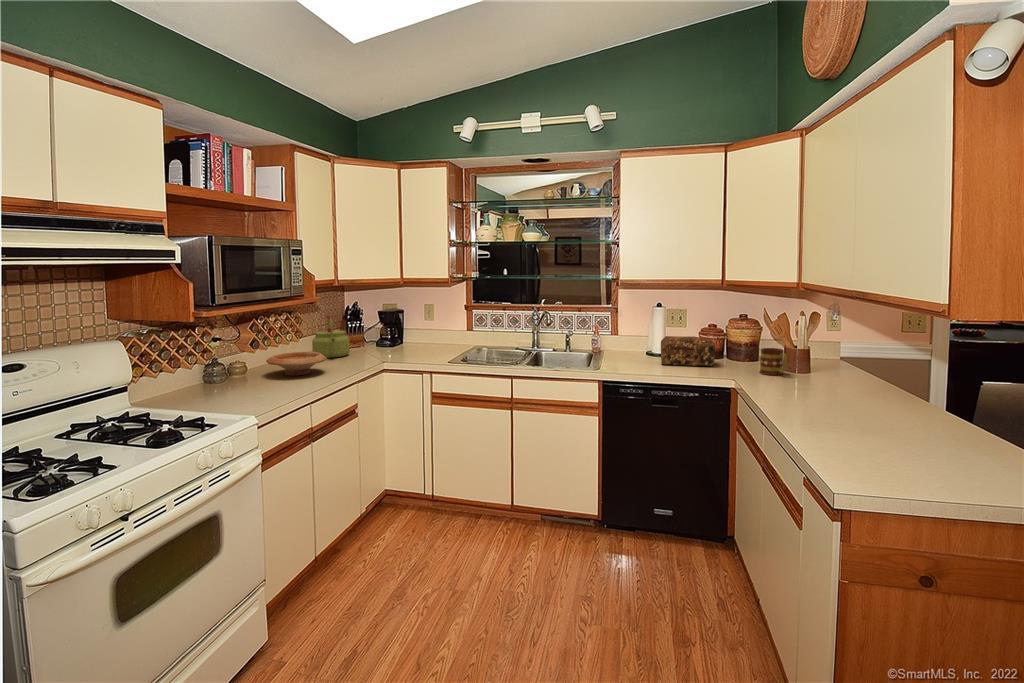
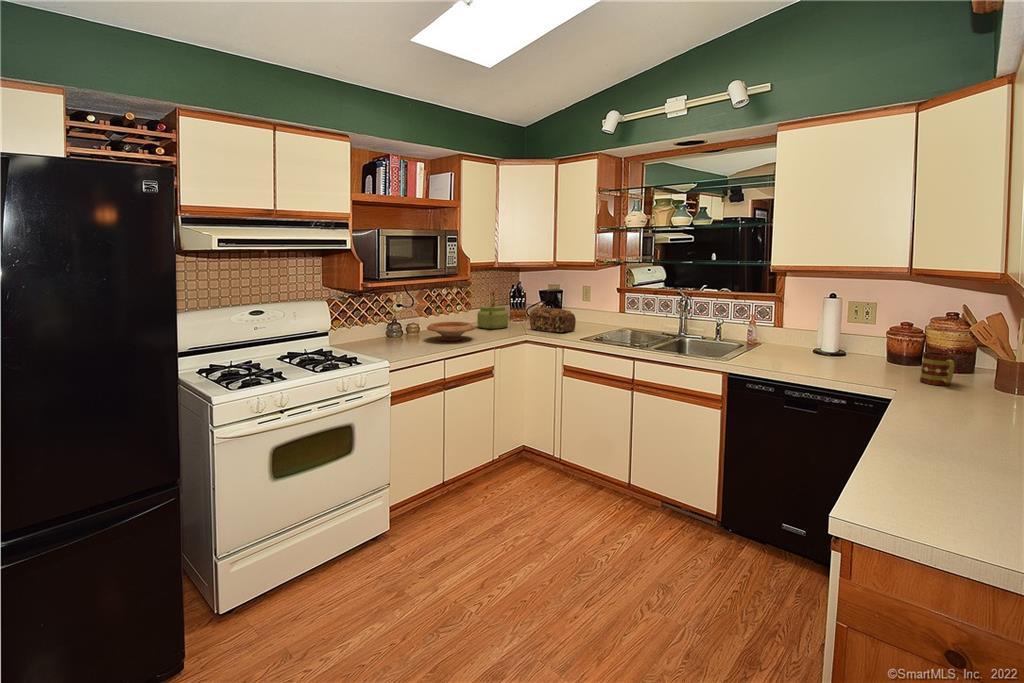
bread loaf: present [661,336,715,366] -> present [530,307,576,332]

